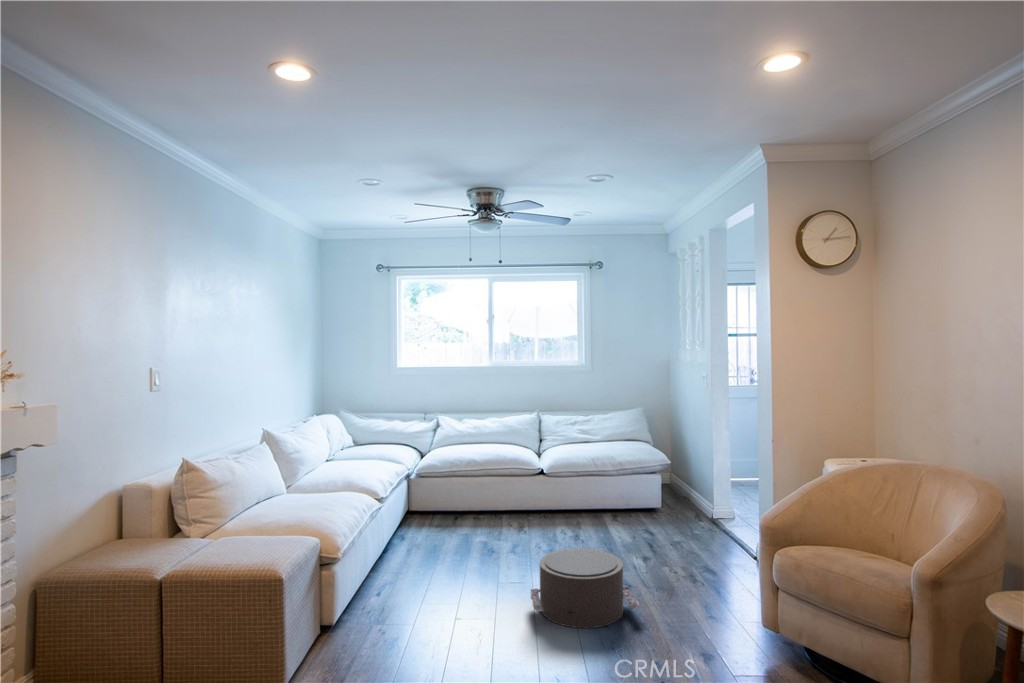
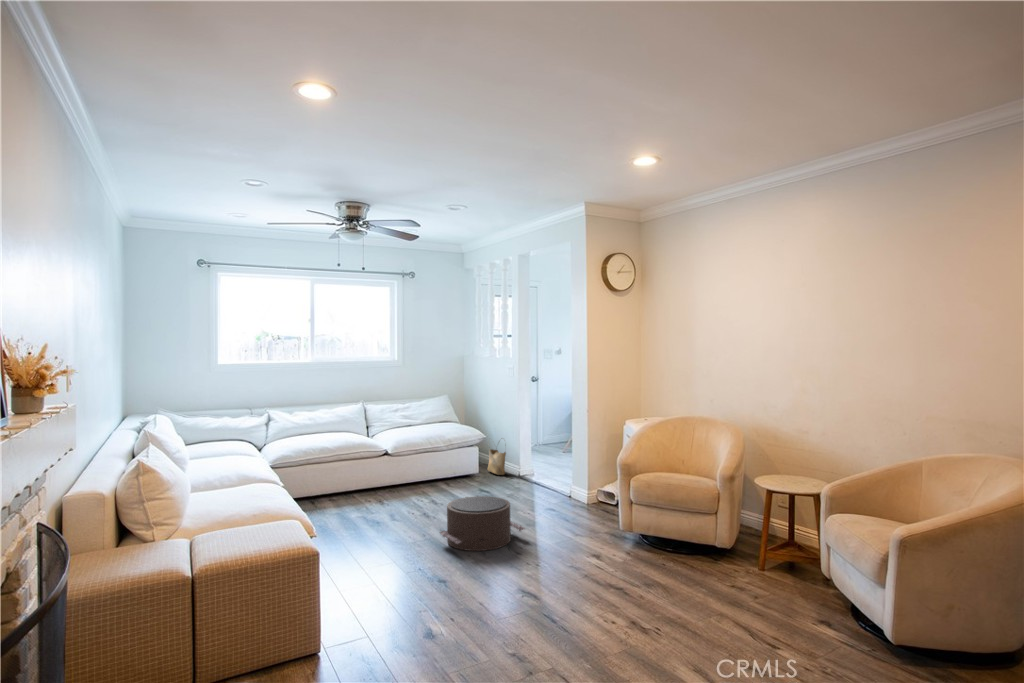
woven basket: none [676,466,698,514] -> present [488,449,506,475]

